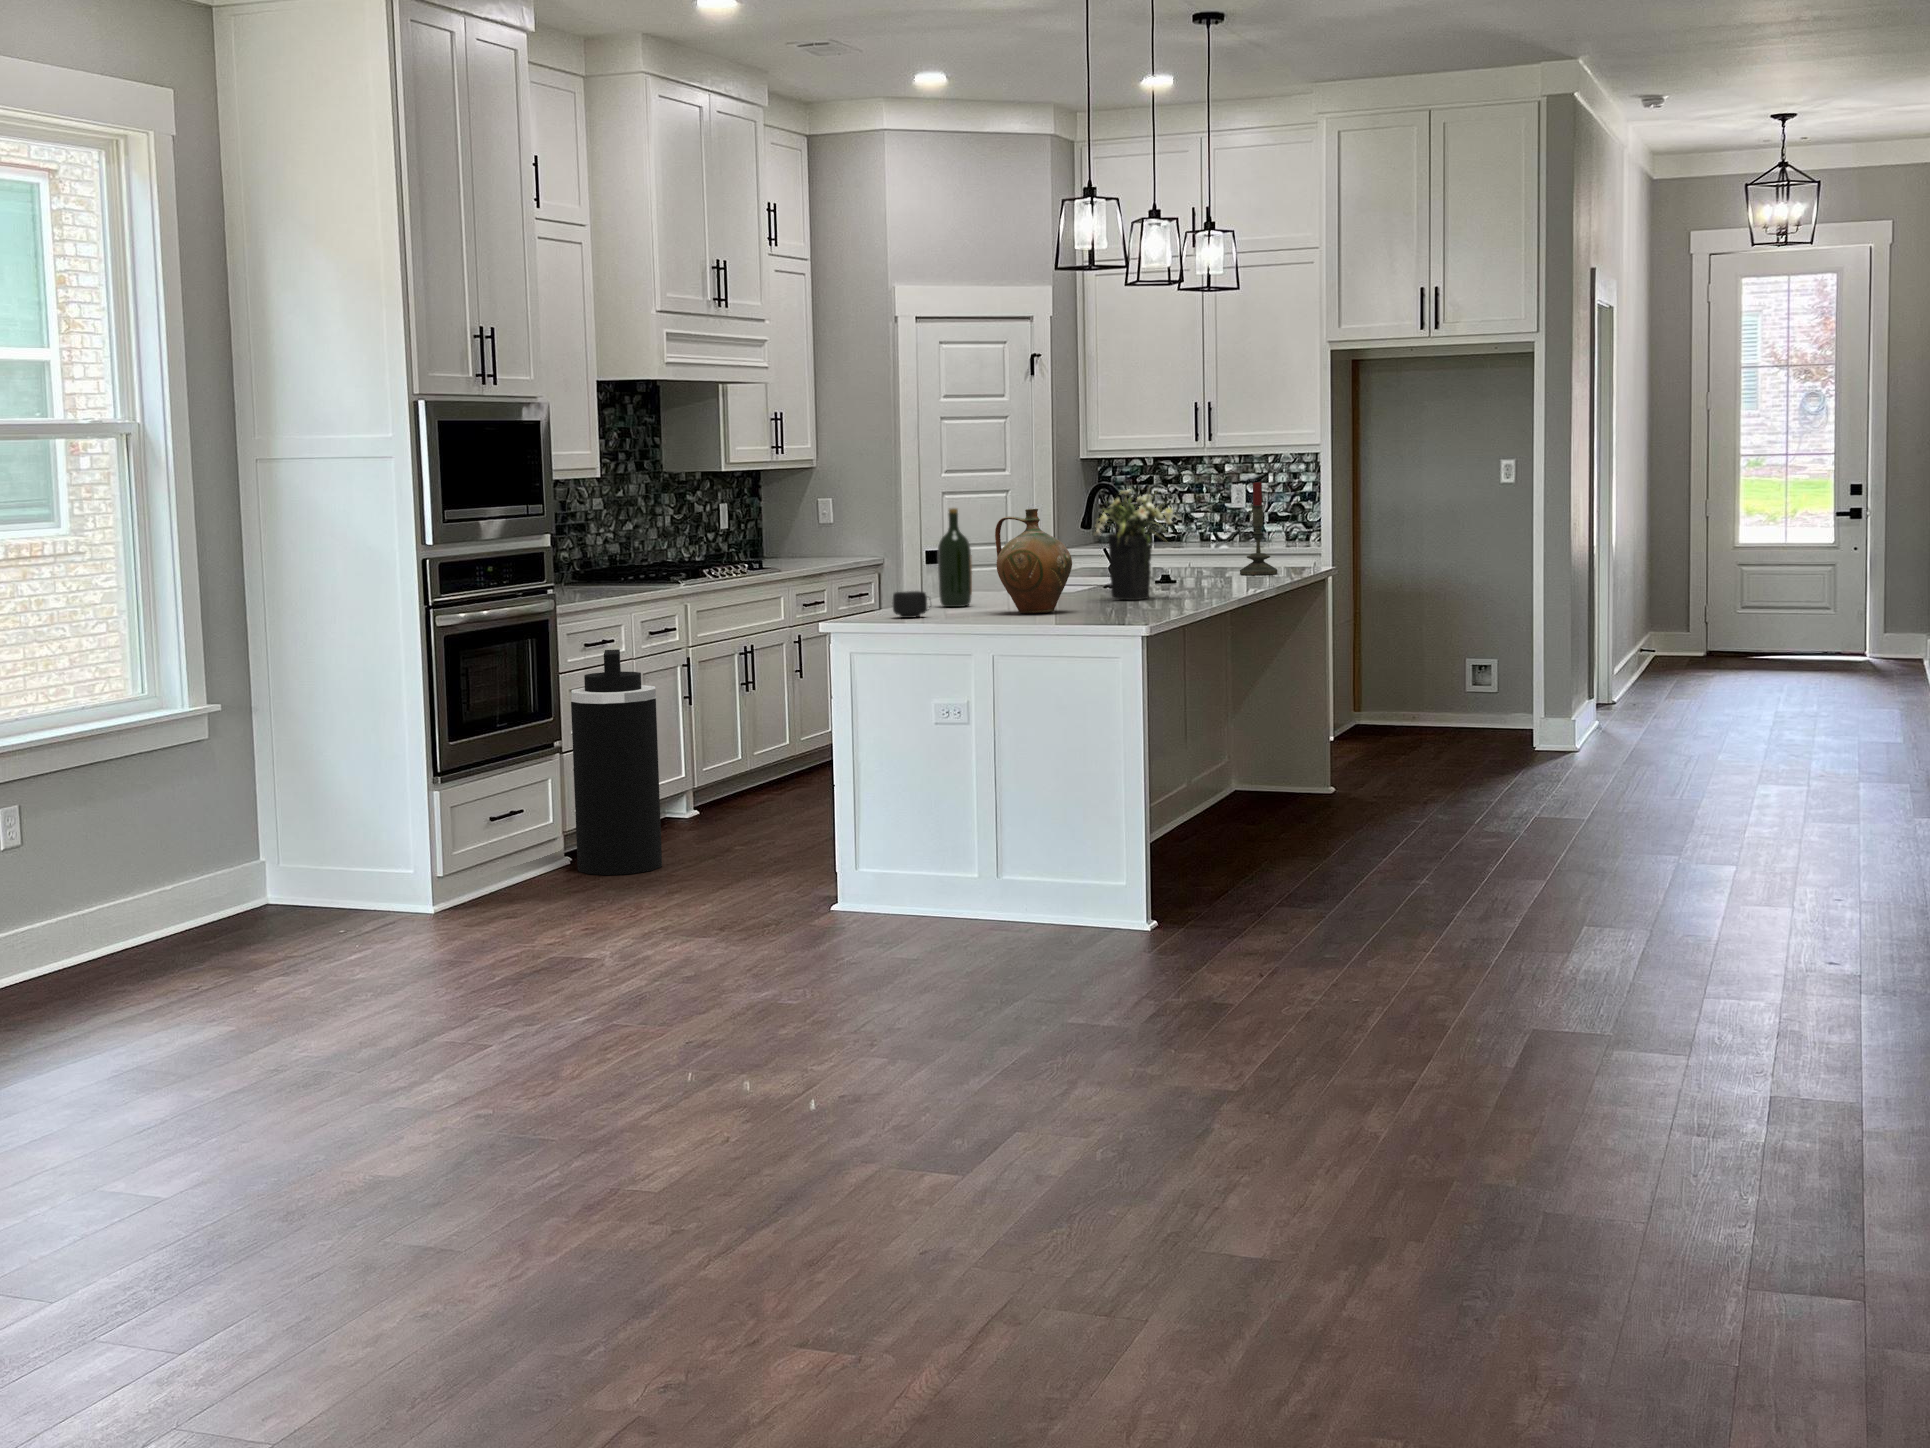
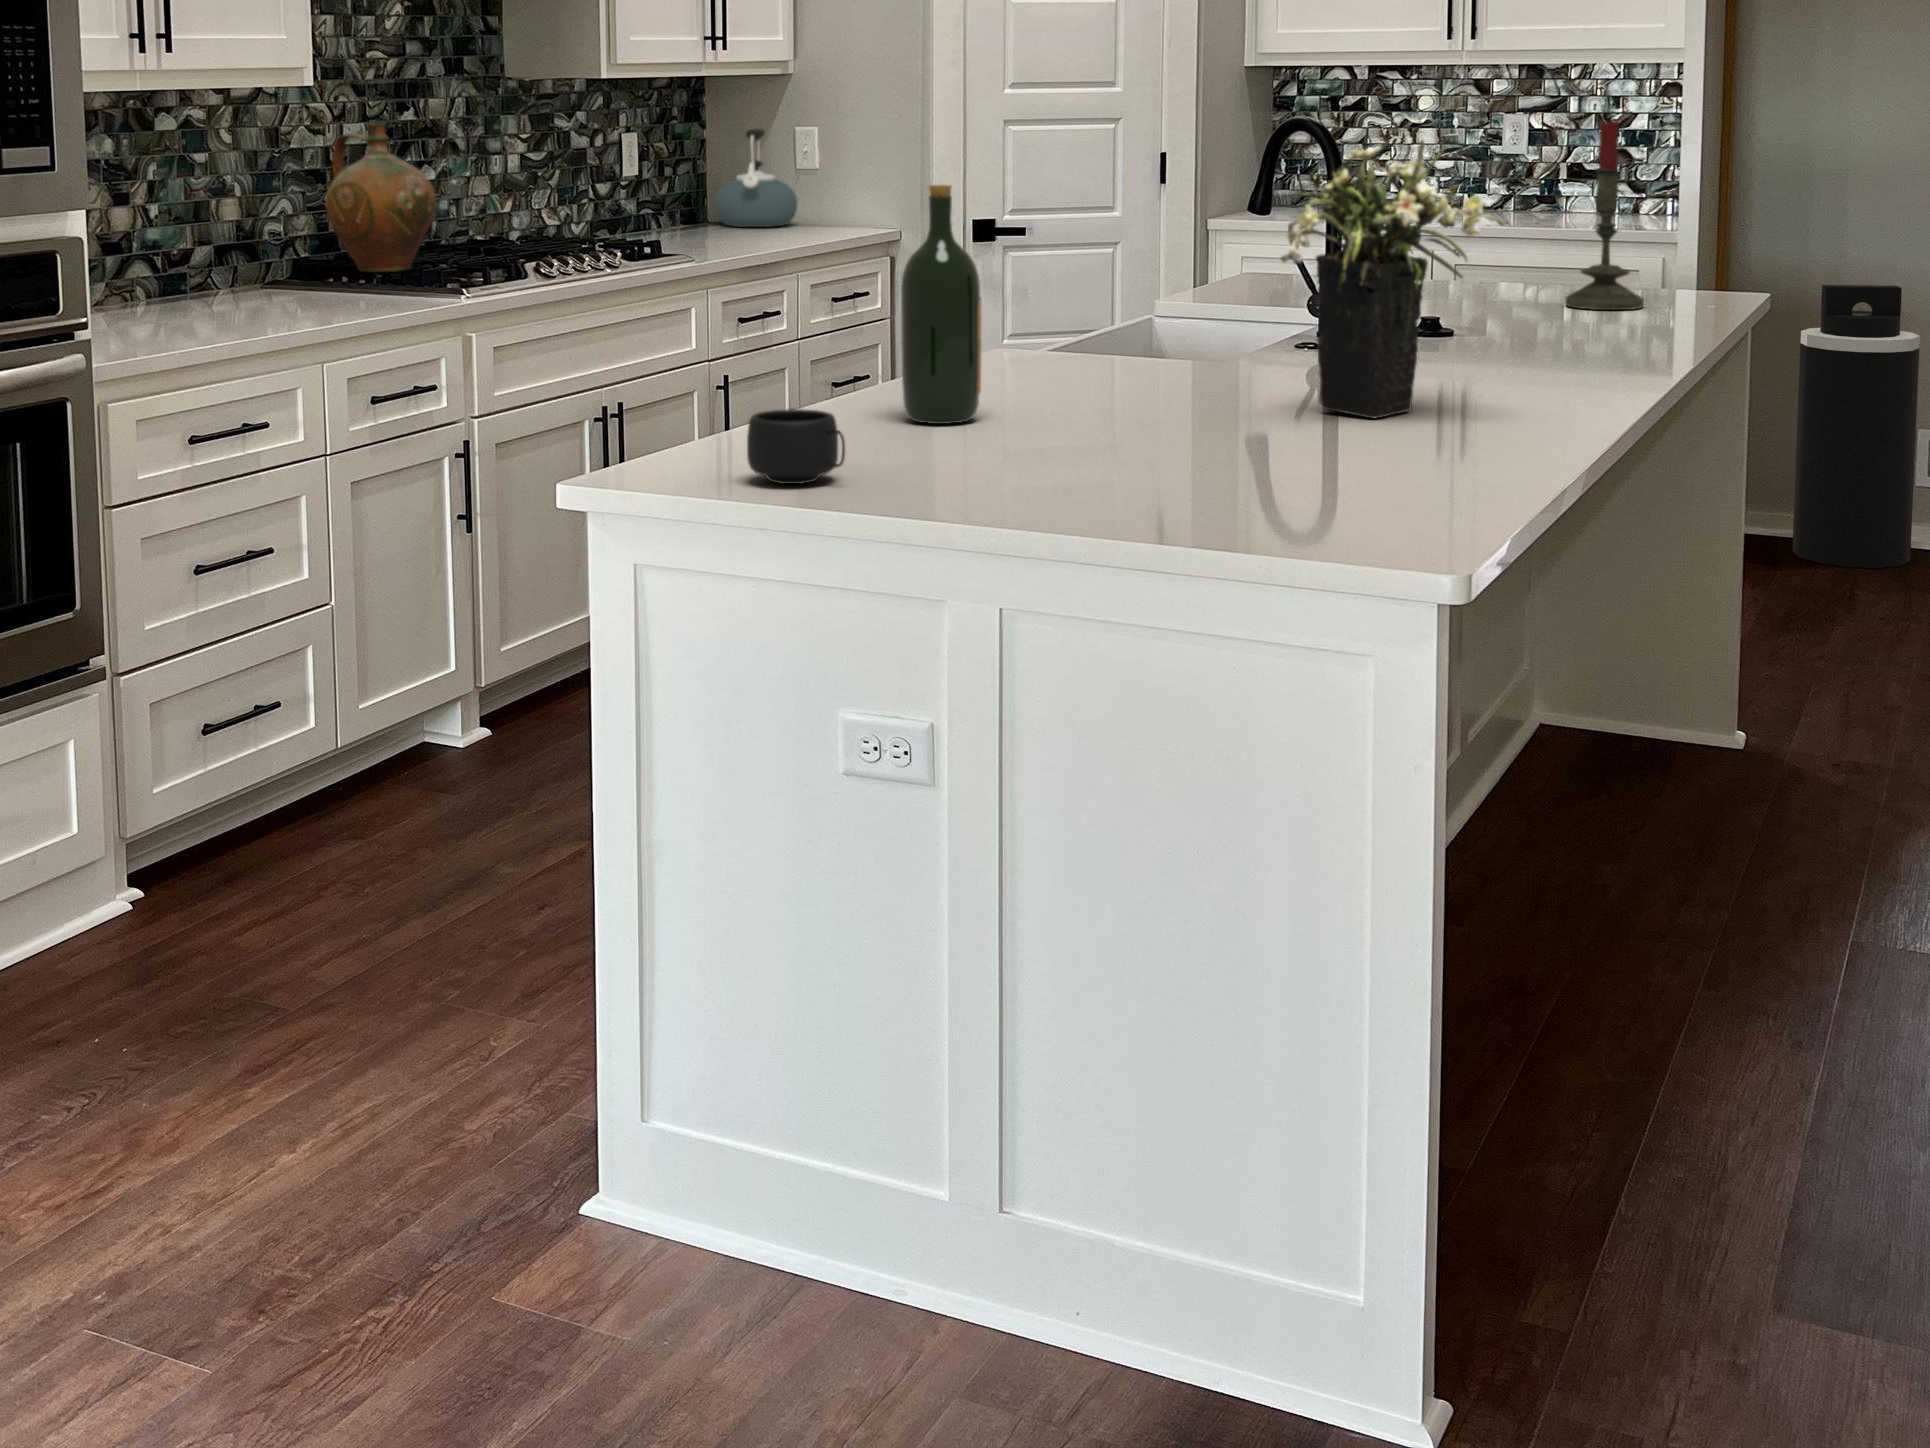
kettle: none [776,500,824,557] -> present [715,129,797,227]
ceramic jug: present [995,508,1072,614] -> present [326,123,436,273]
trash can: present [571,649,662,875] -> present [1792,285,1920,568]

